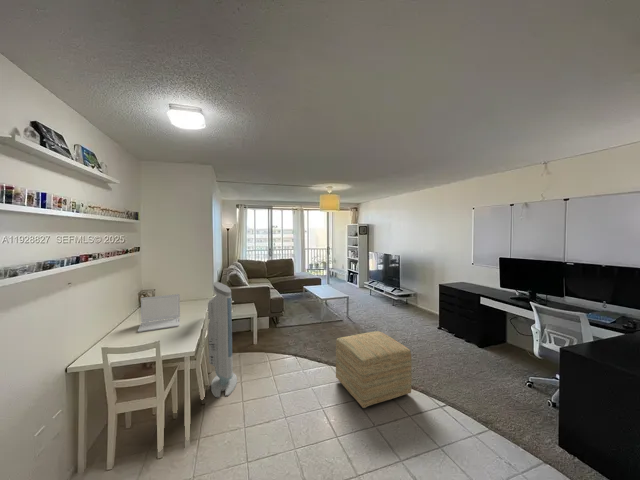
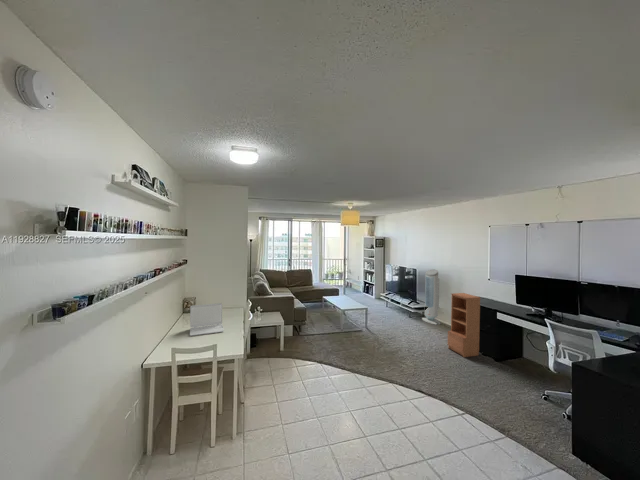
bookcase: none [430,278,463,344] -> present [448,293,480,357]
air purifier: present [208,282,237,398] -> present [422,269,441,325]
ottoman: present [336,331,412,408] -> none [361,342,432,412]

